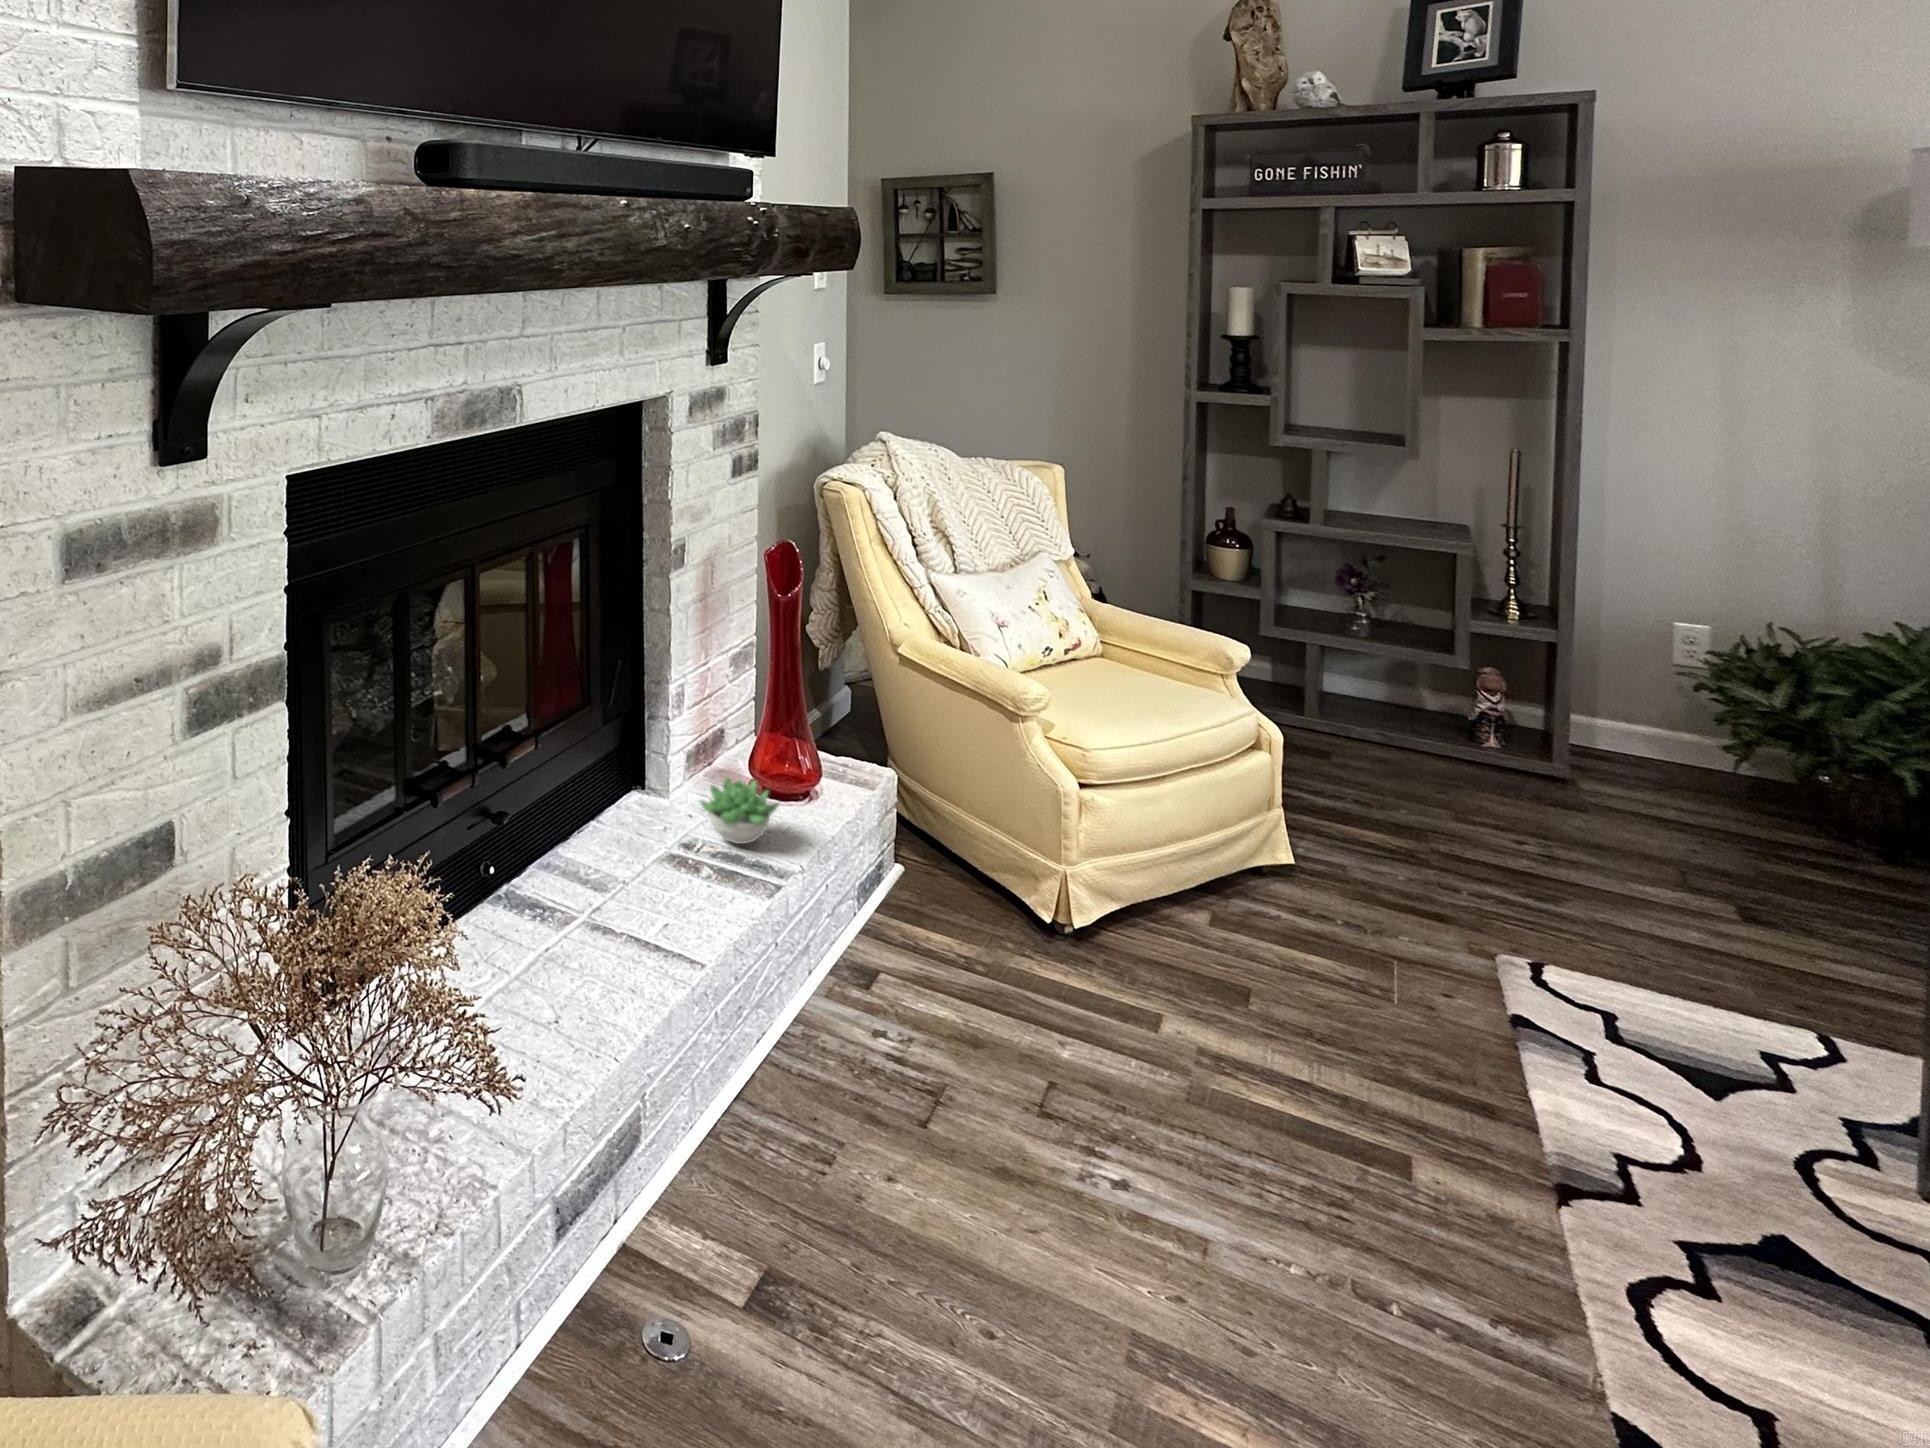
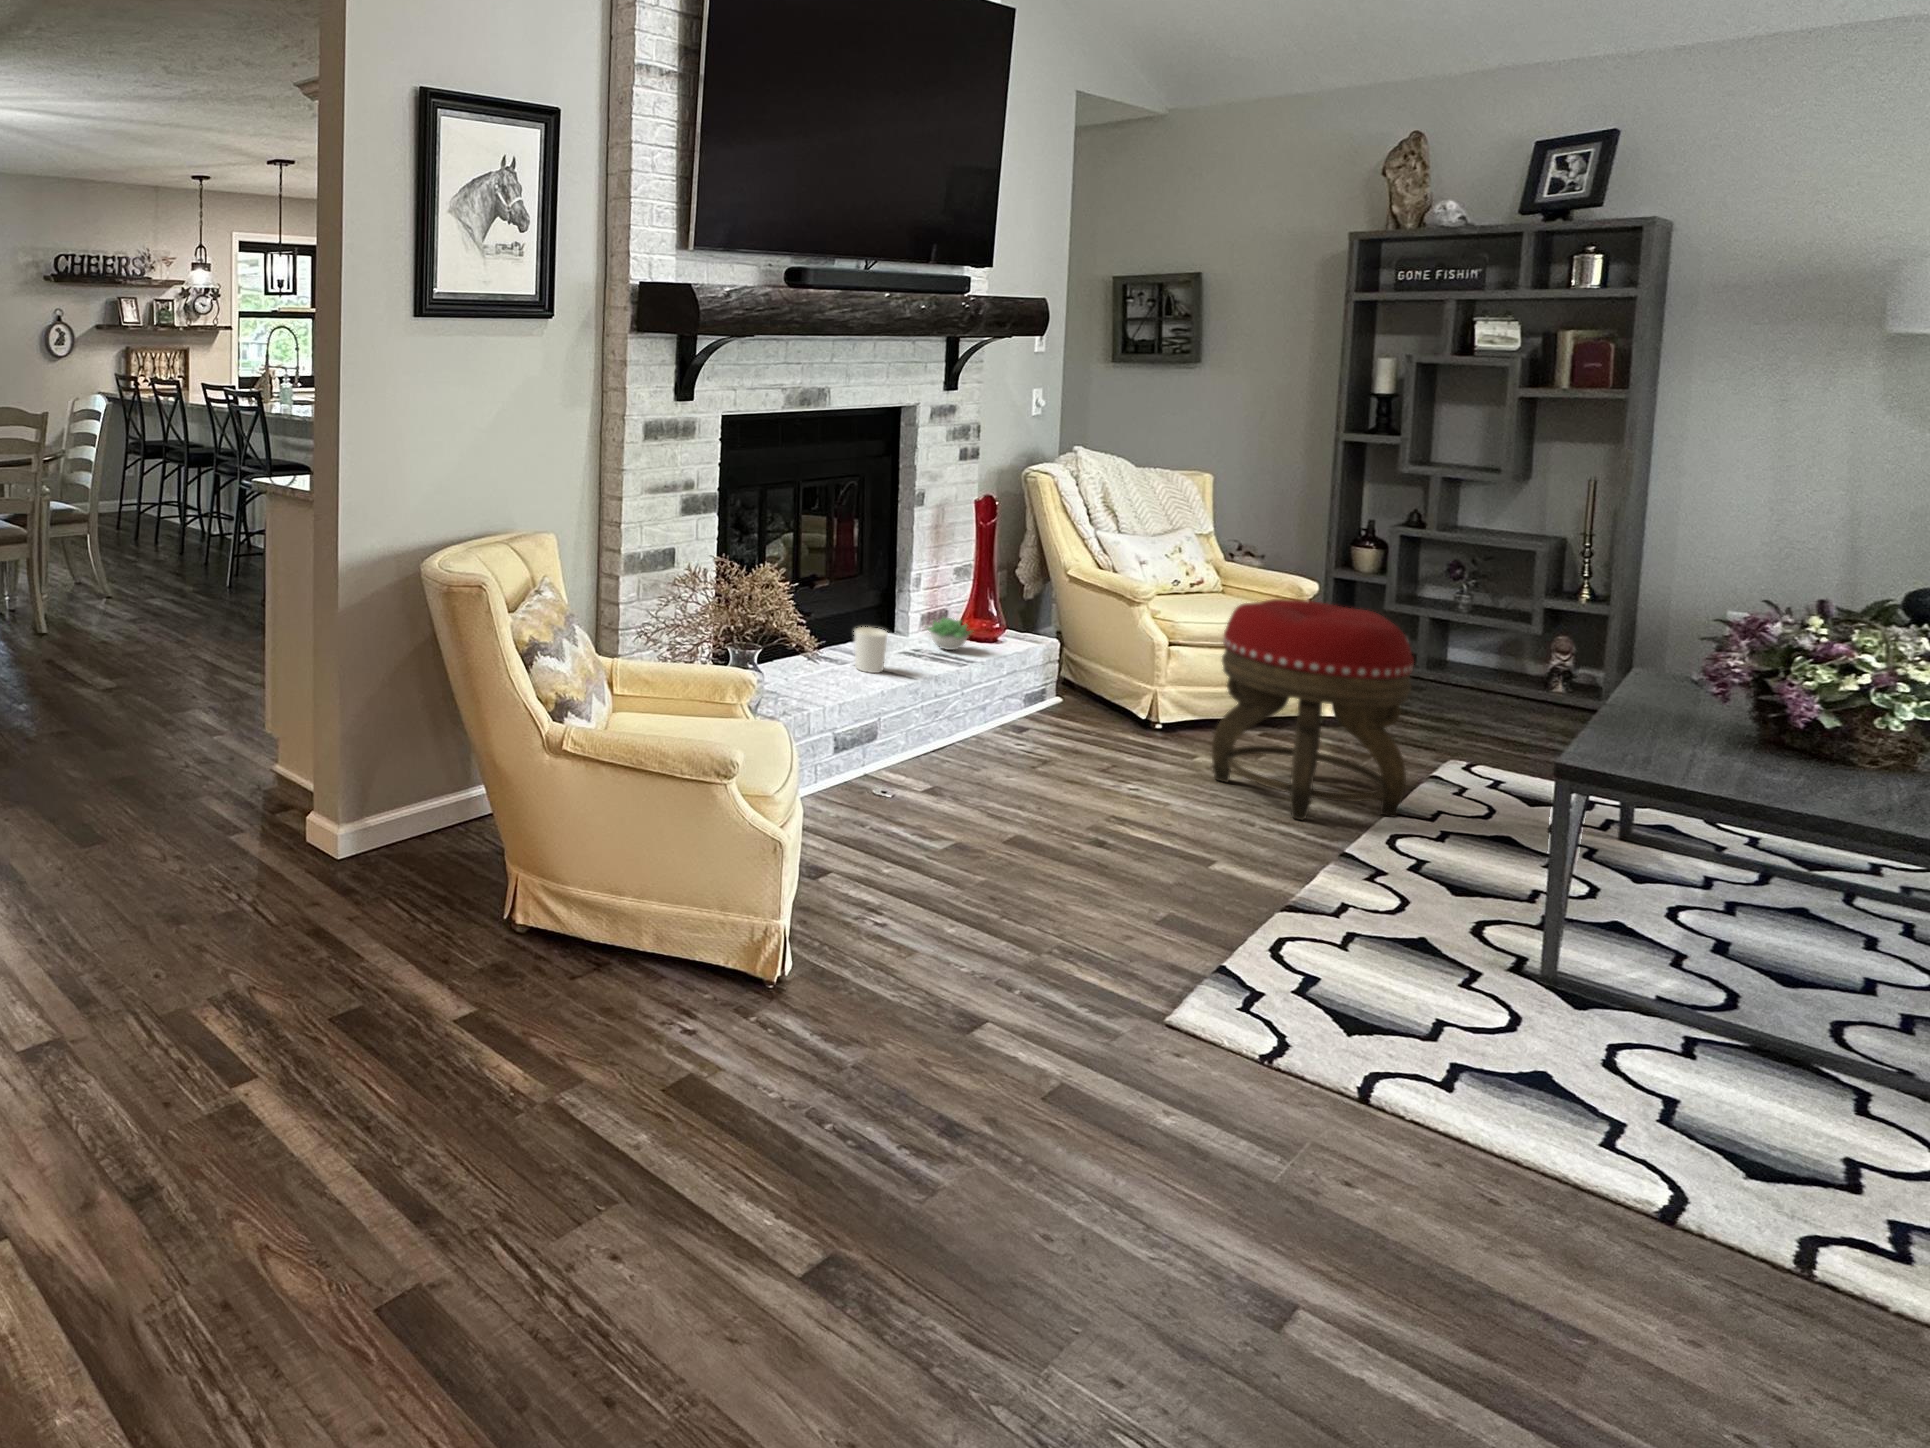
footstool: none [1202,734,1564,1207] -> present [1212,599,1414,820]
candle holder: none [582,855,645,959] -> present [854,627,887,673]

